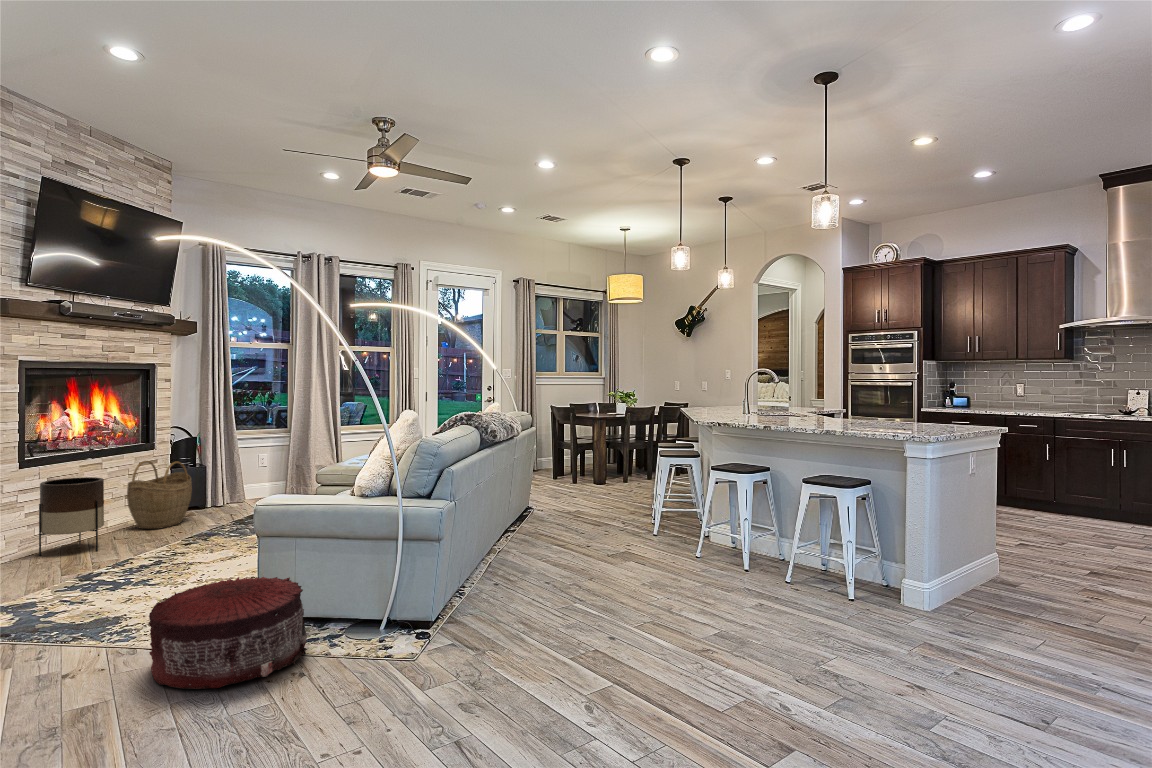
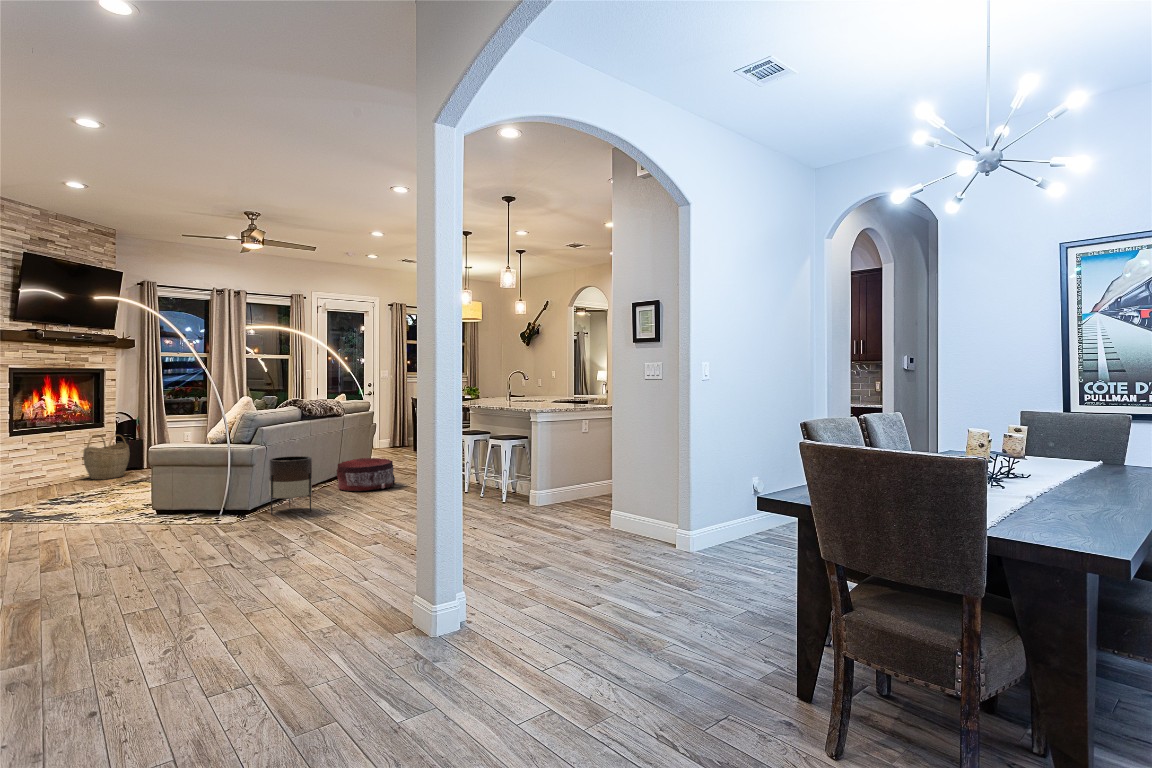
planter: present [39,477,104,556] -> present [269,456,312,515]
pouf: present [149,577,307,689] -> present [337,458,395,491]

